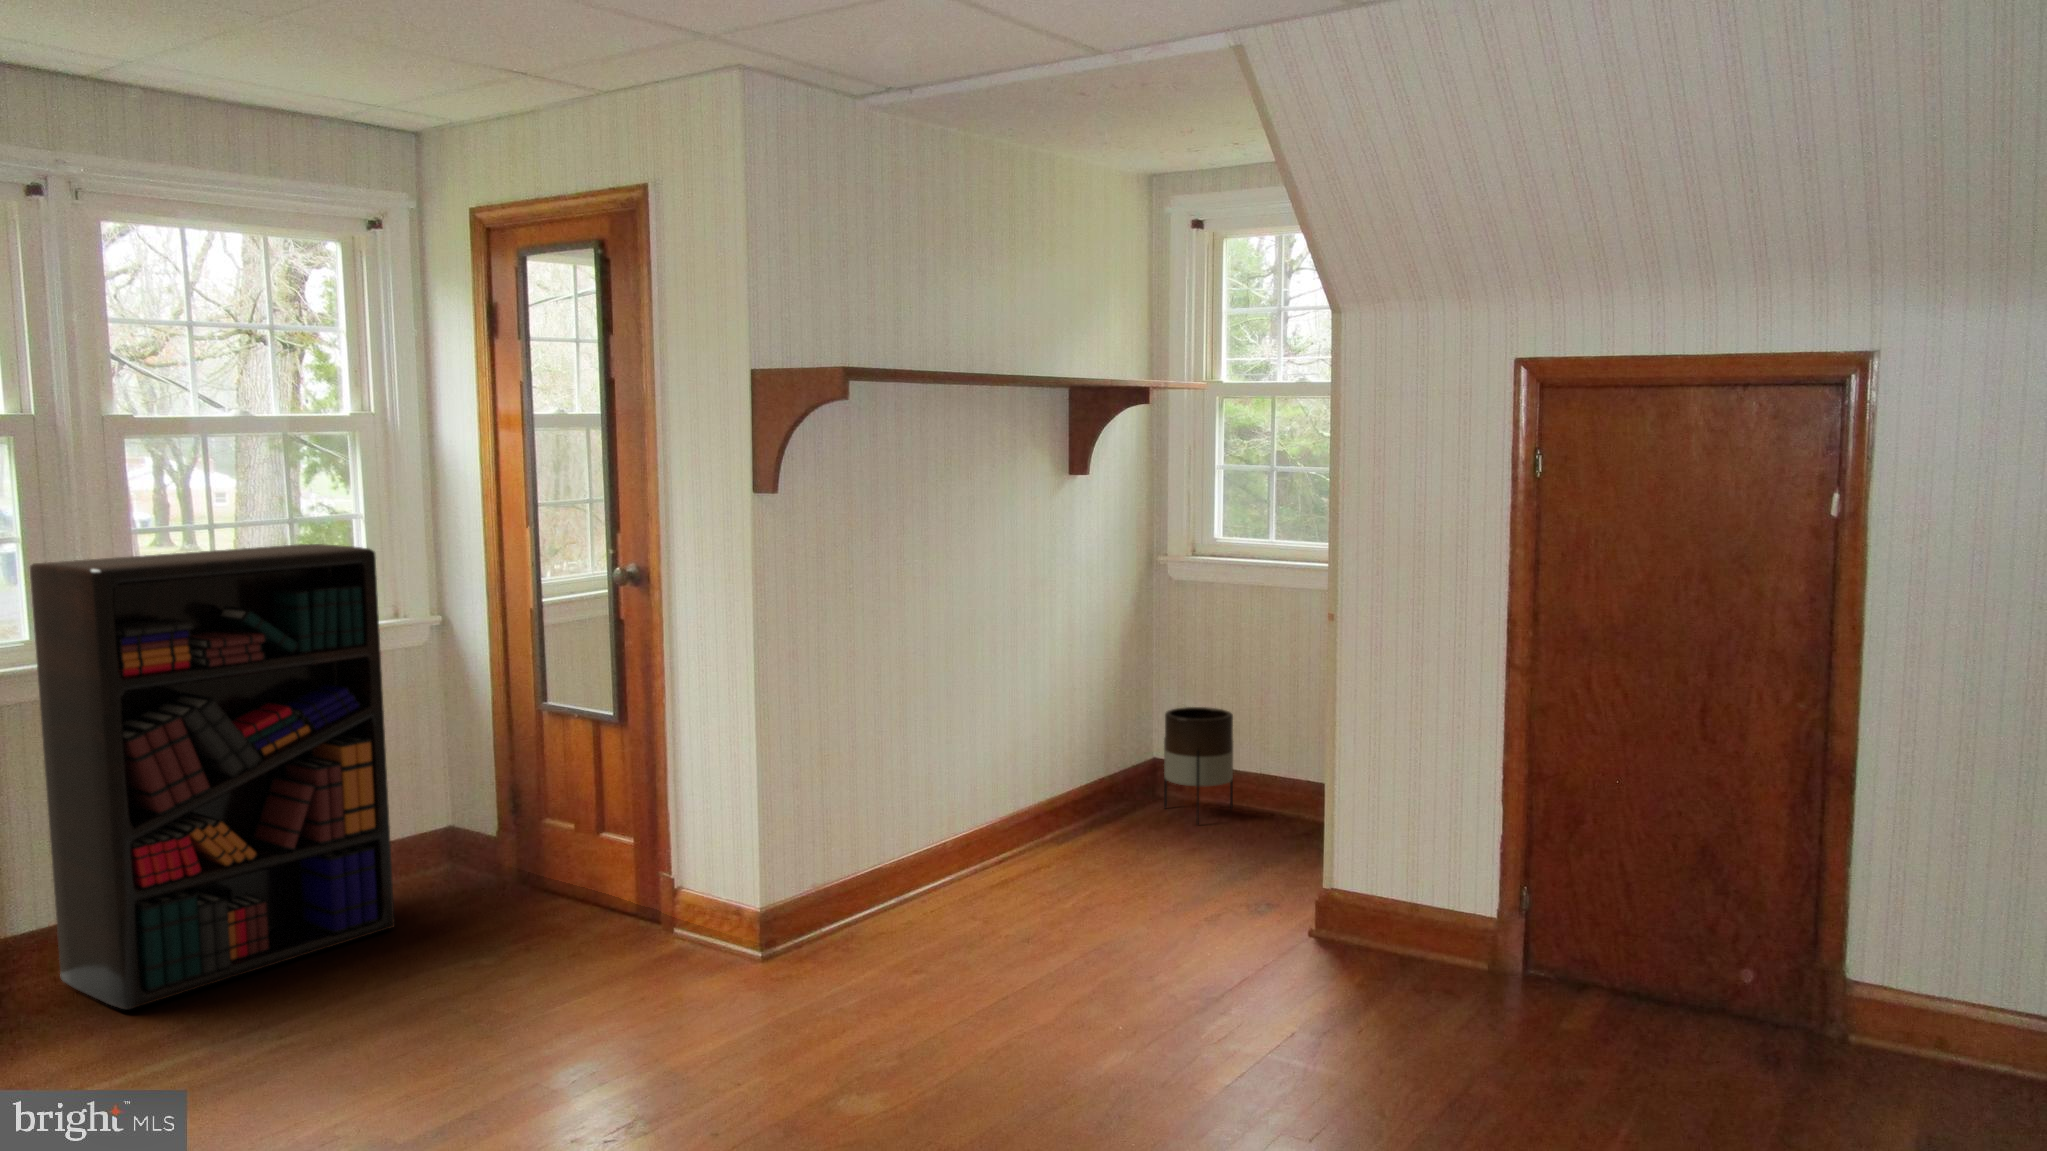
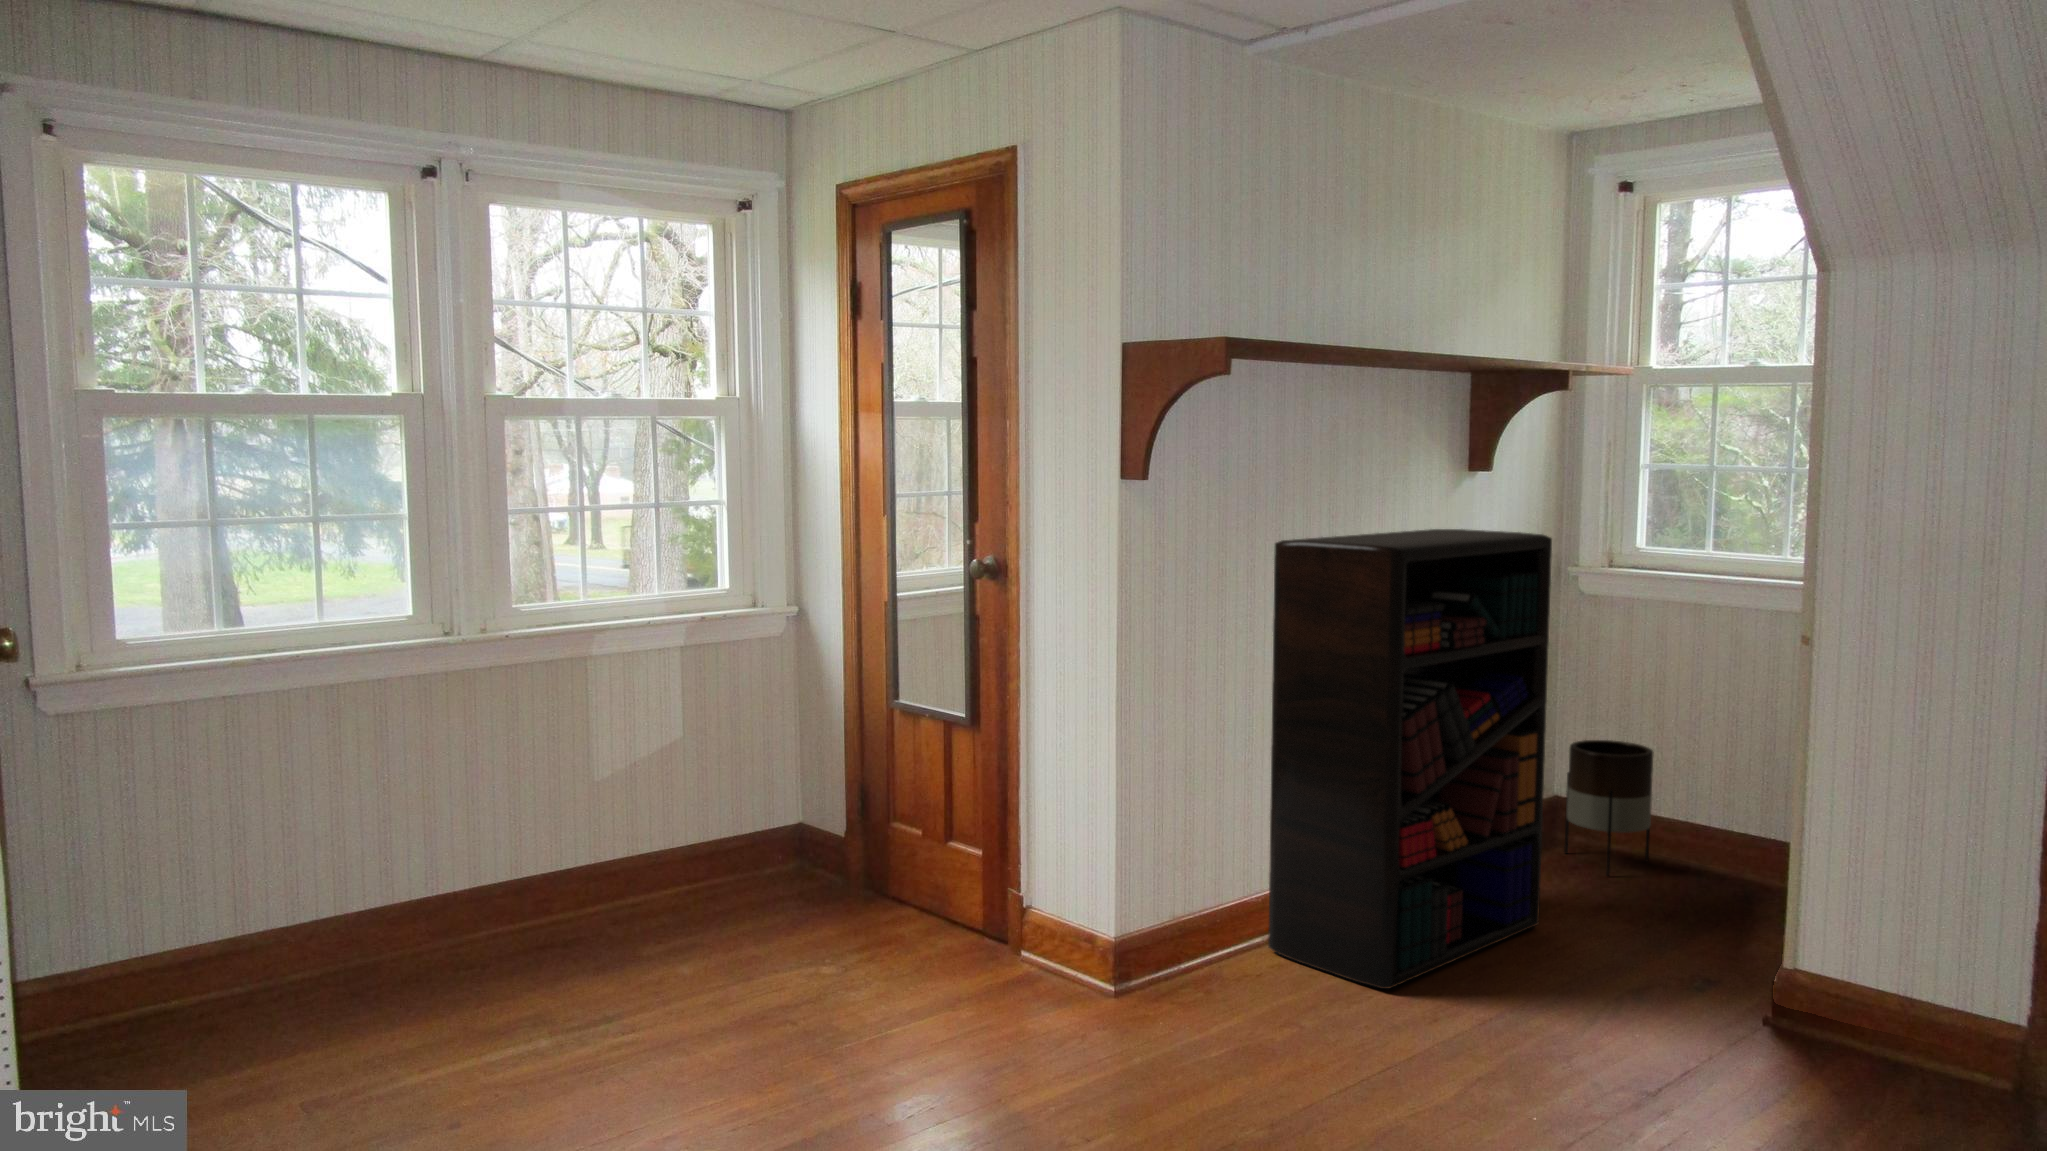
bookshelf: present [30,544,395,1010] -> present [1268,529,1552,989]

